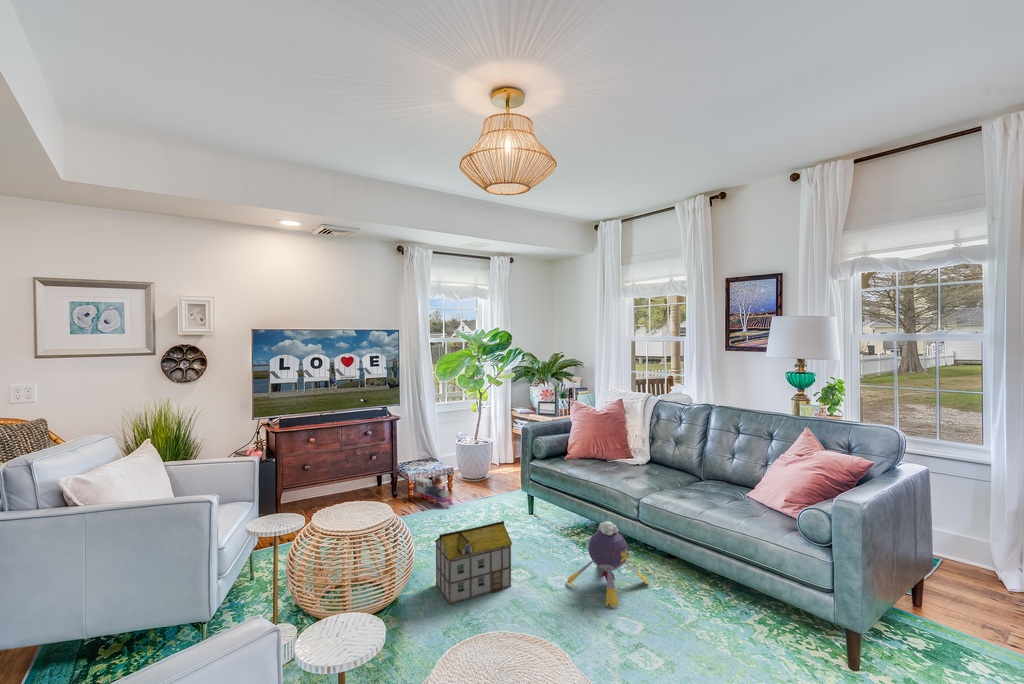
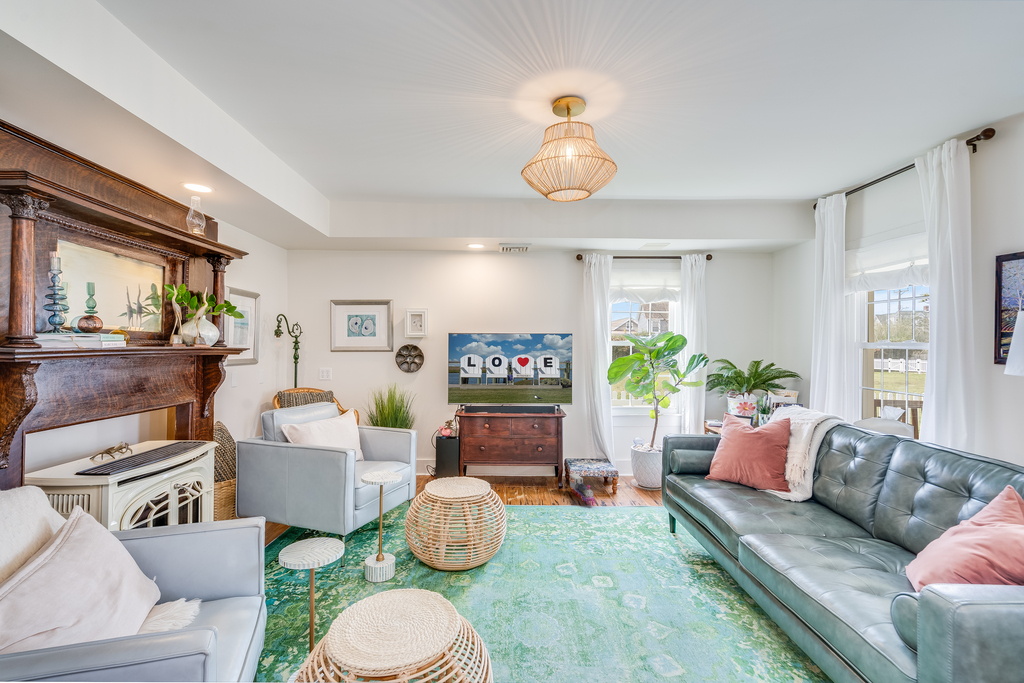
toy house: present [435,521,512,604] -> none [523,521,591,592]
plush toy: present [566,521,649,608] -> none [647,553,751,653]

